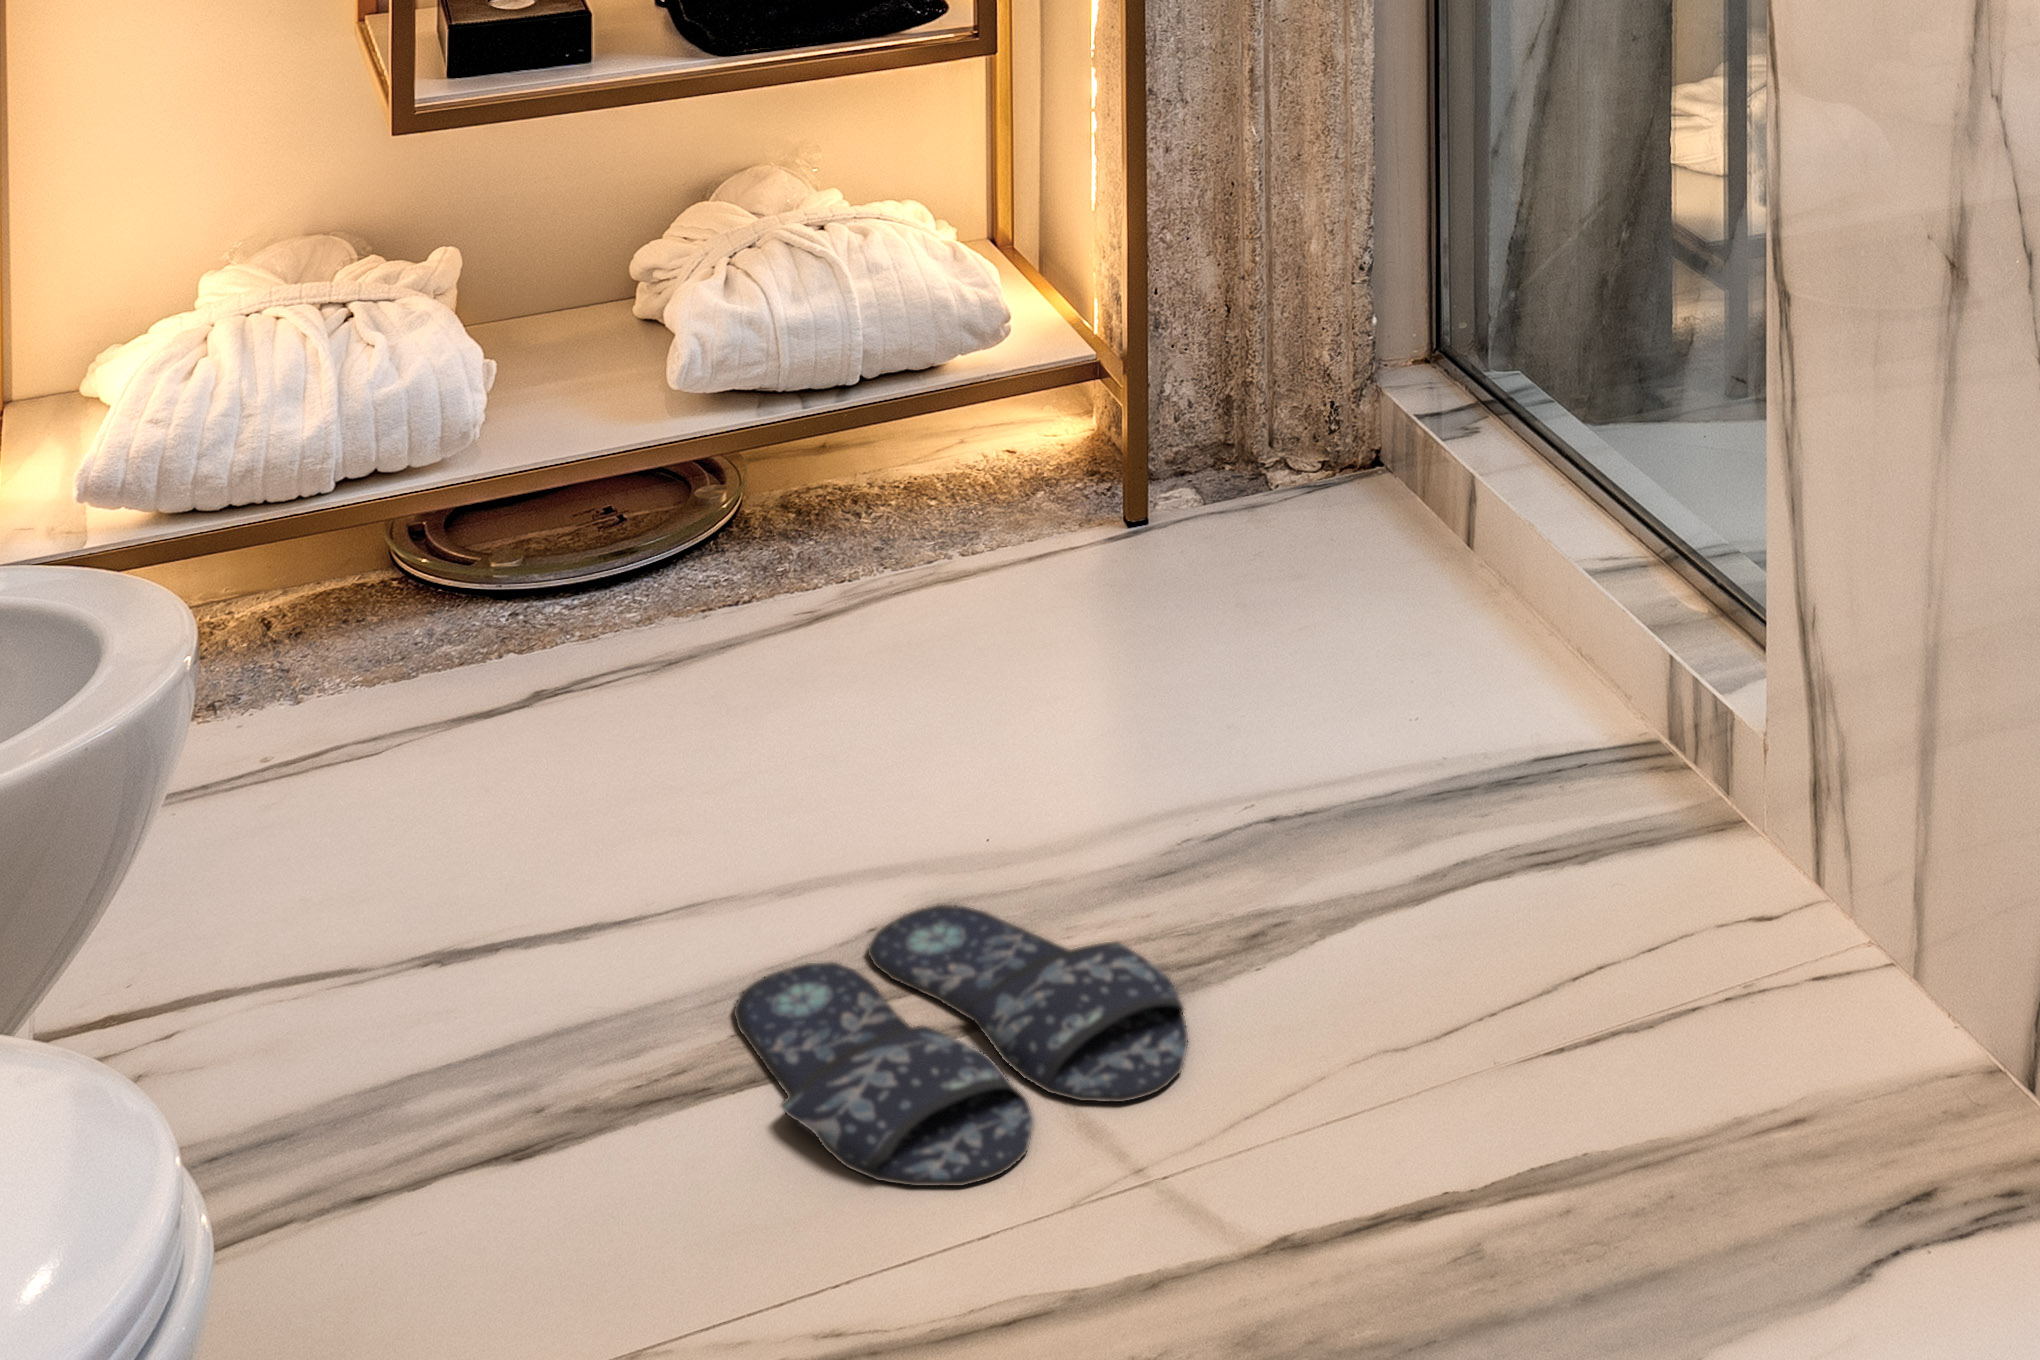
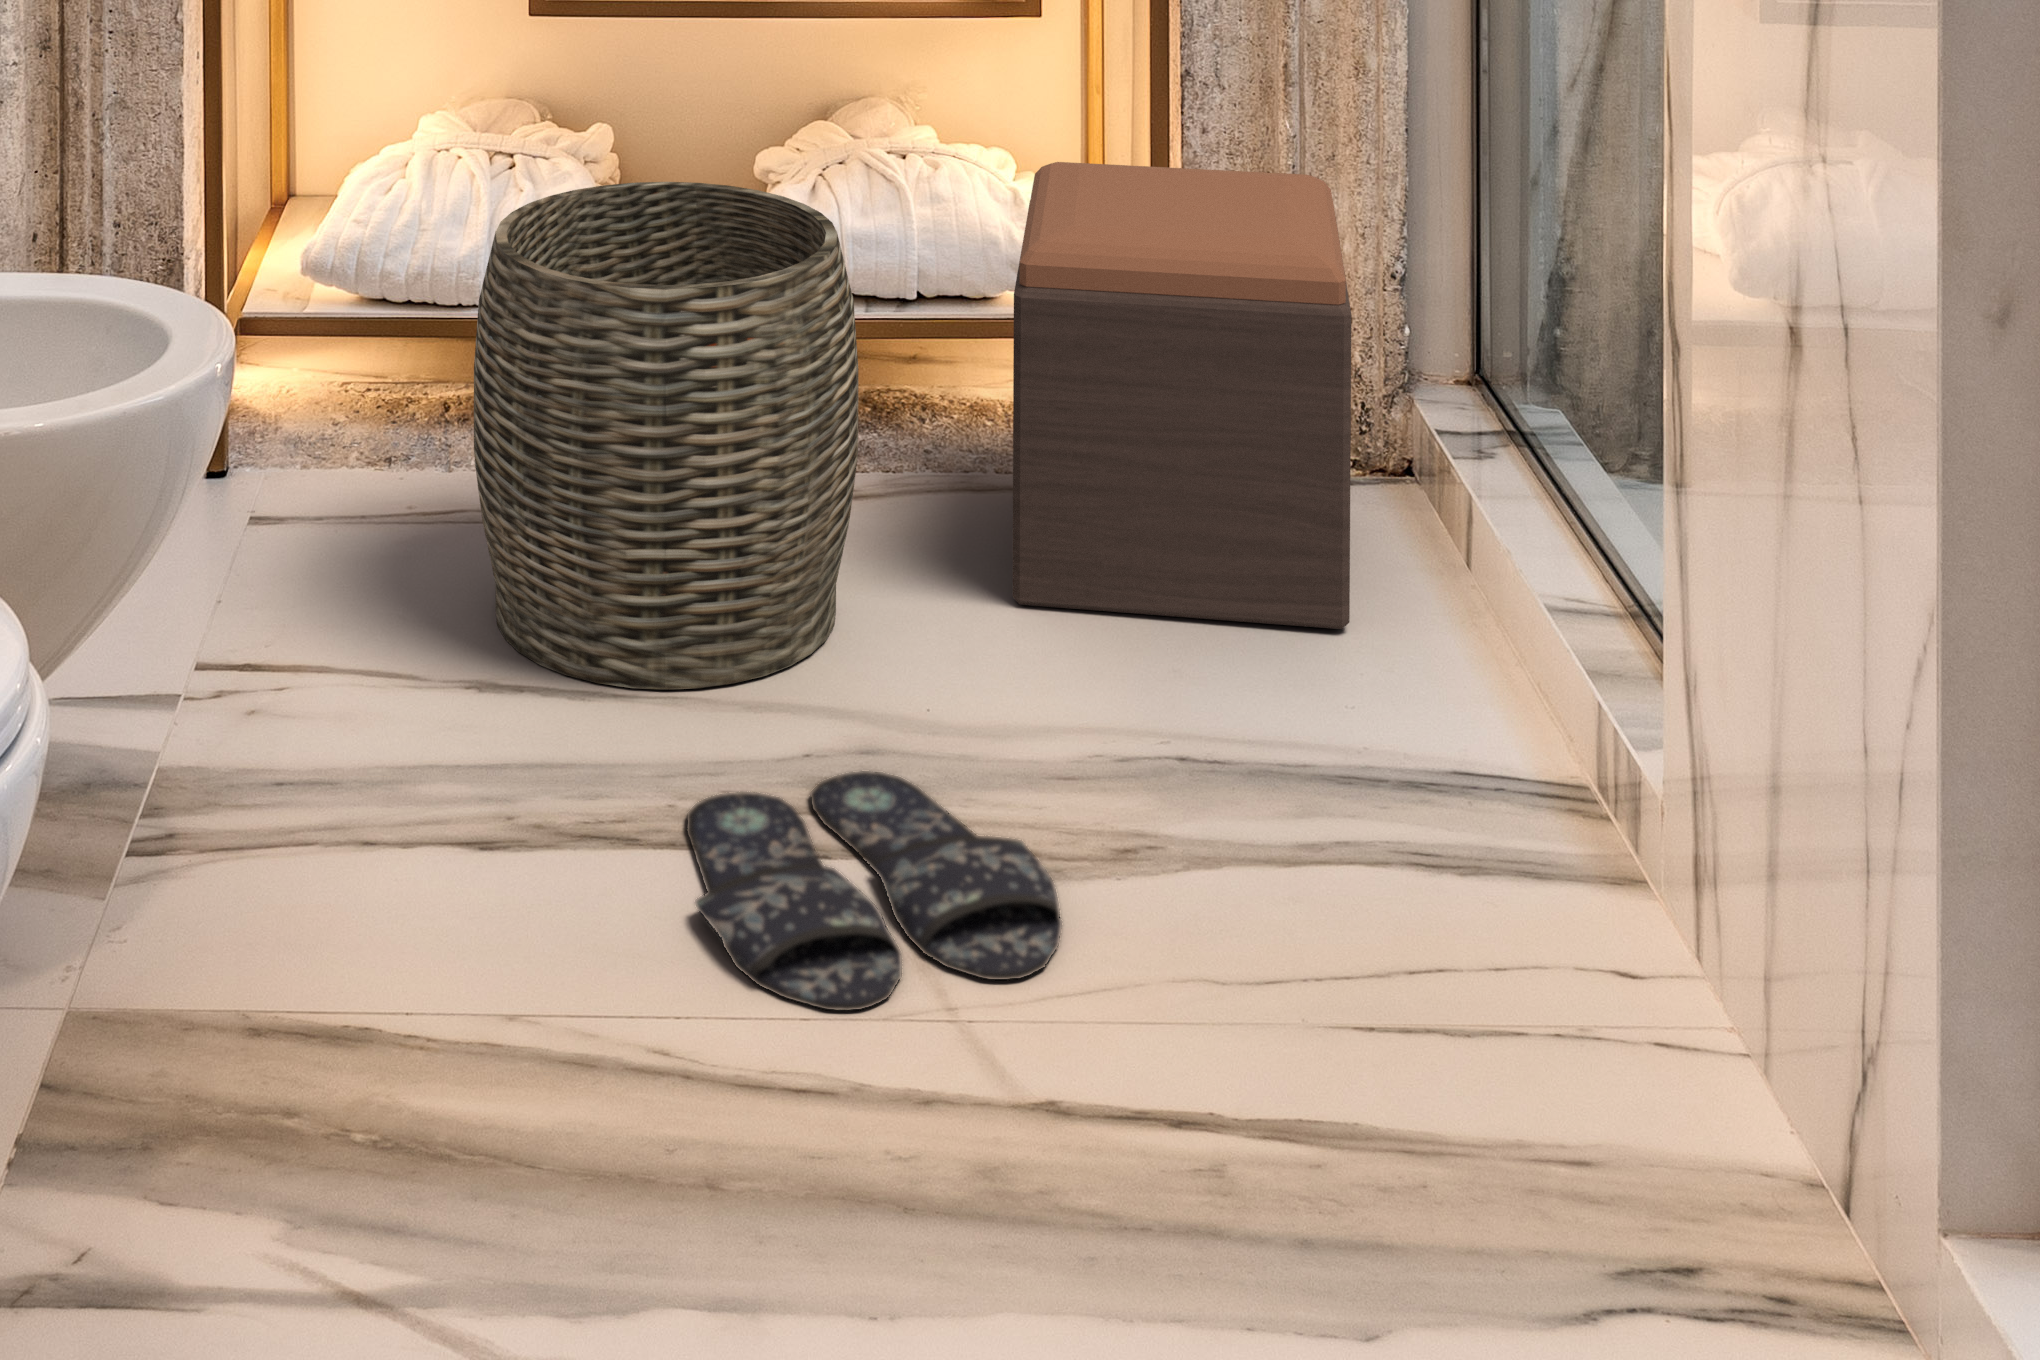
footstool: none [991,183,1367,687] -> present [1013,162,1352,629]
woven basket: none [390,287,857,884] -> present [474,182,859,690]

